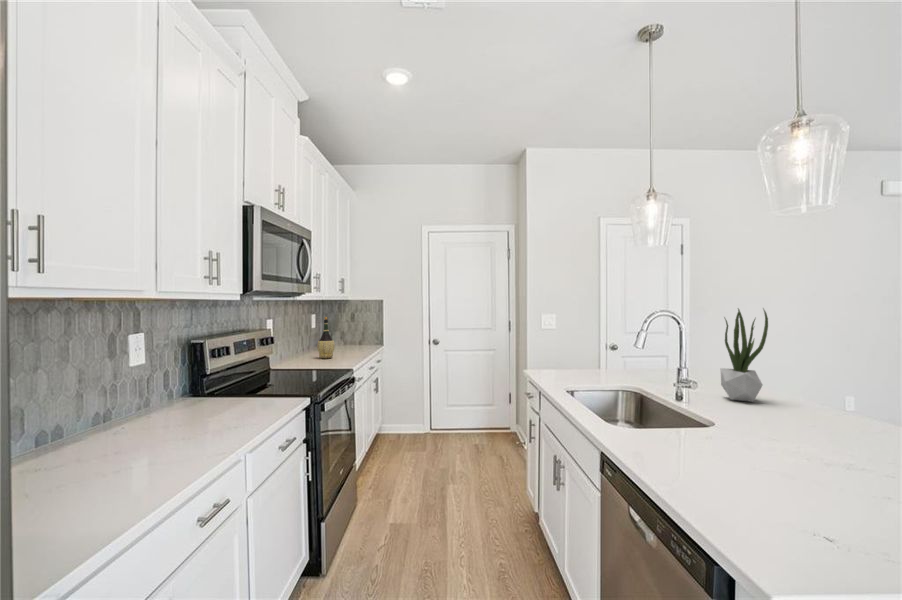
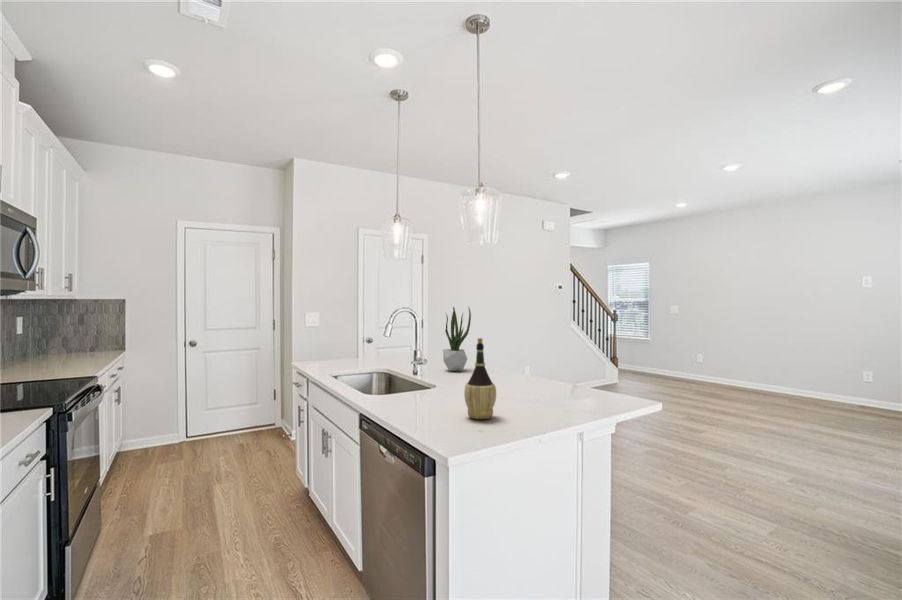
wine bottle: present [317,317,335,358] -> present [464,338,496,419]

